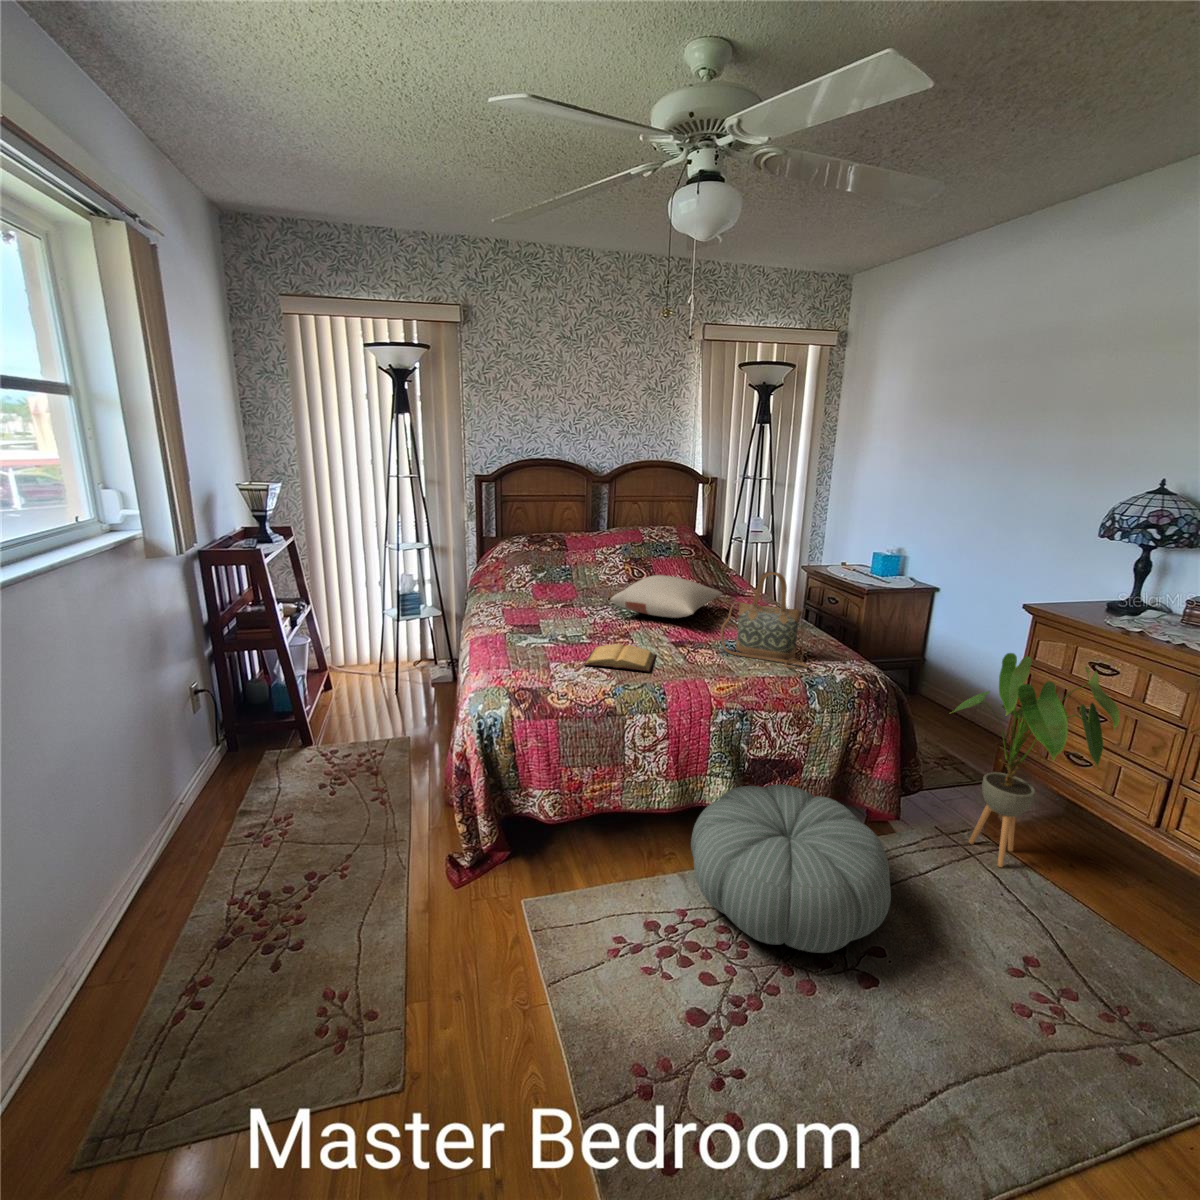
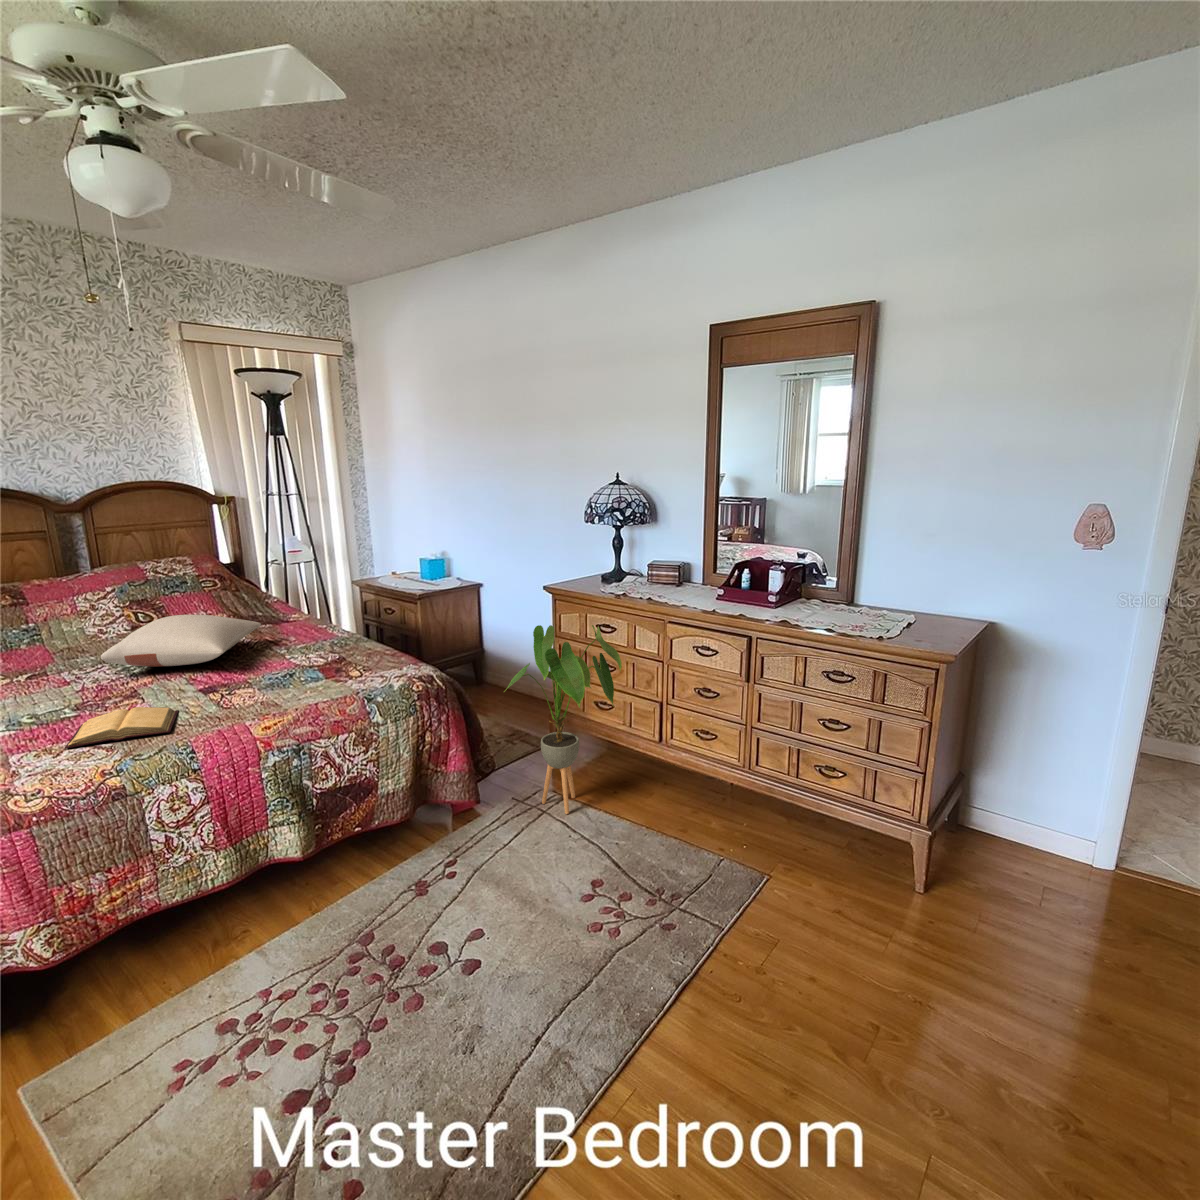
handbag: present [721,572,808,669] -> none [261,588,366,688]
pouf: present [691,784,891,953] -> none [261,807,477,981]

